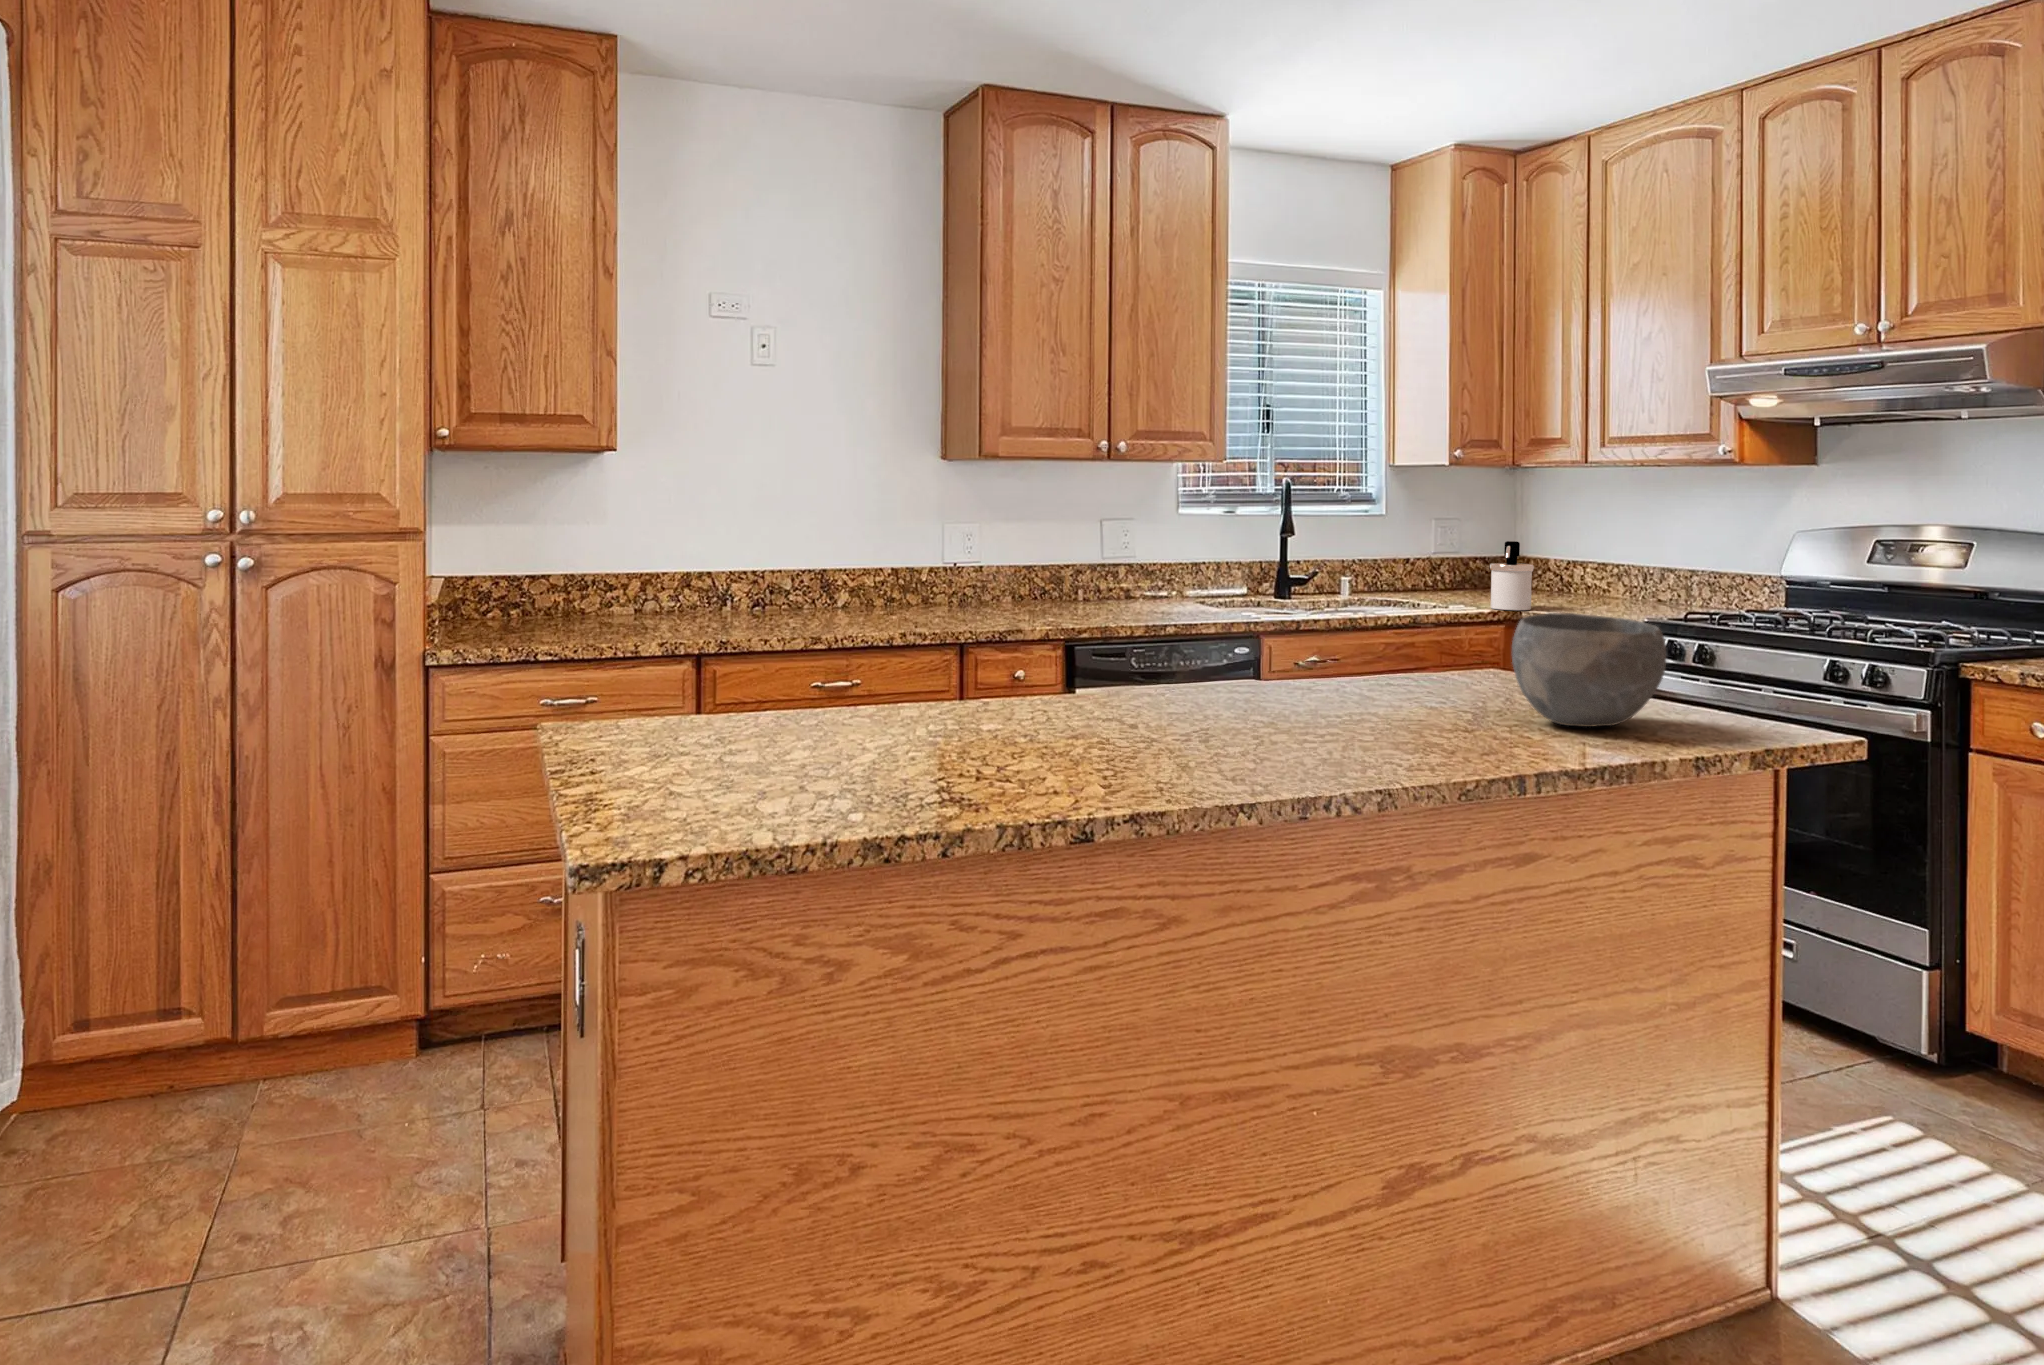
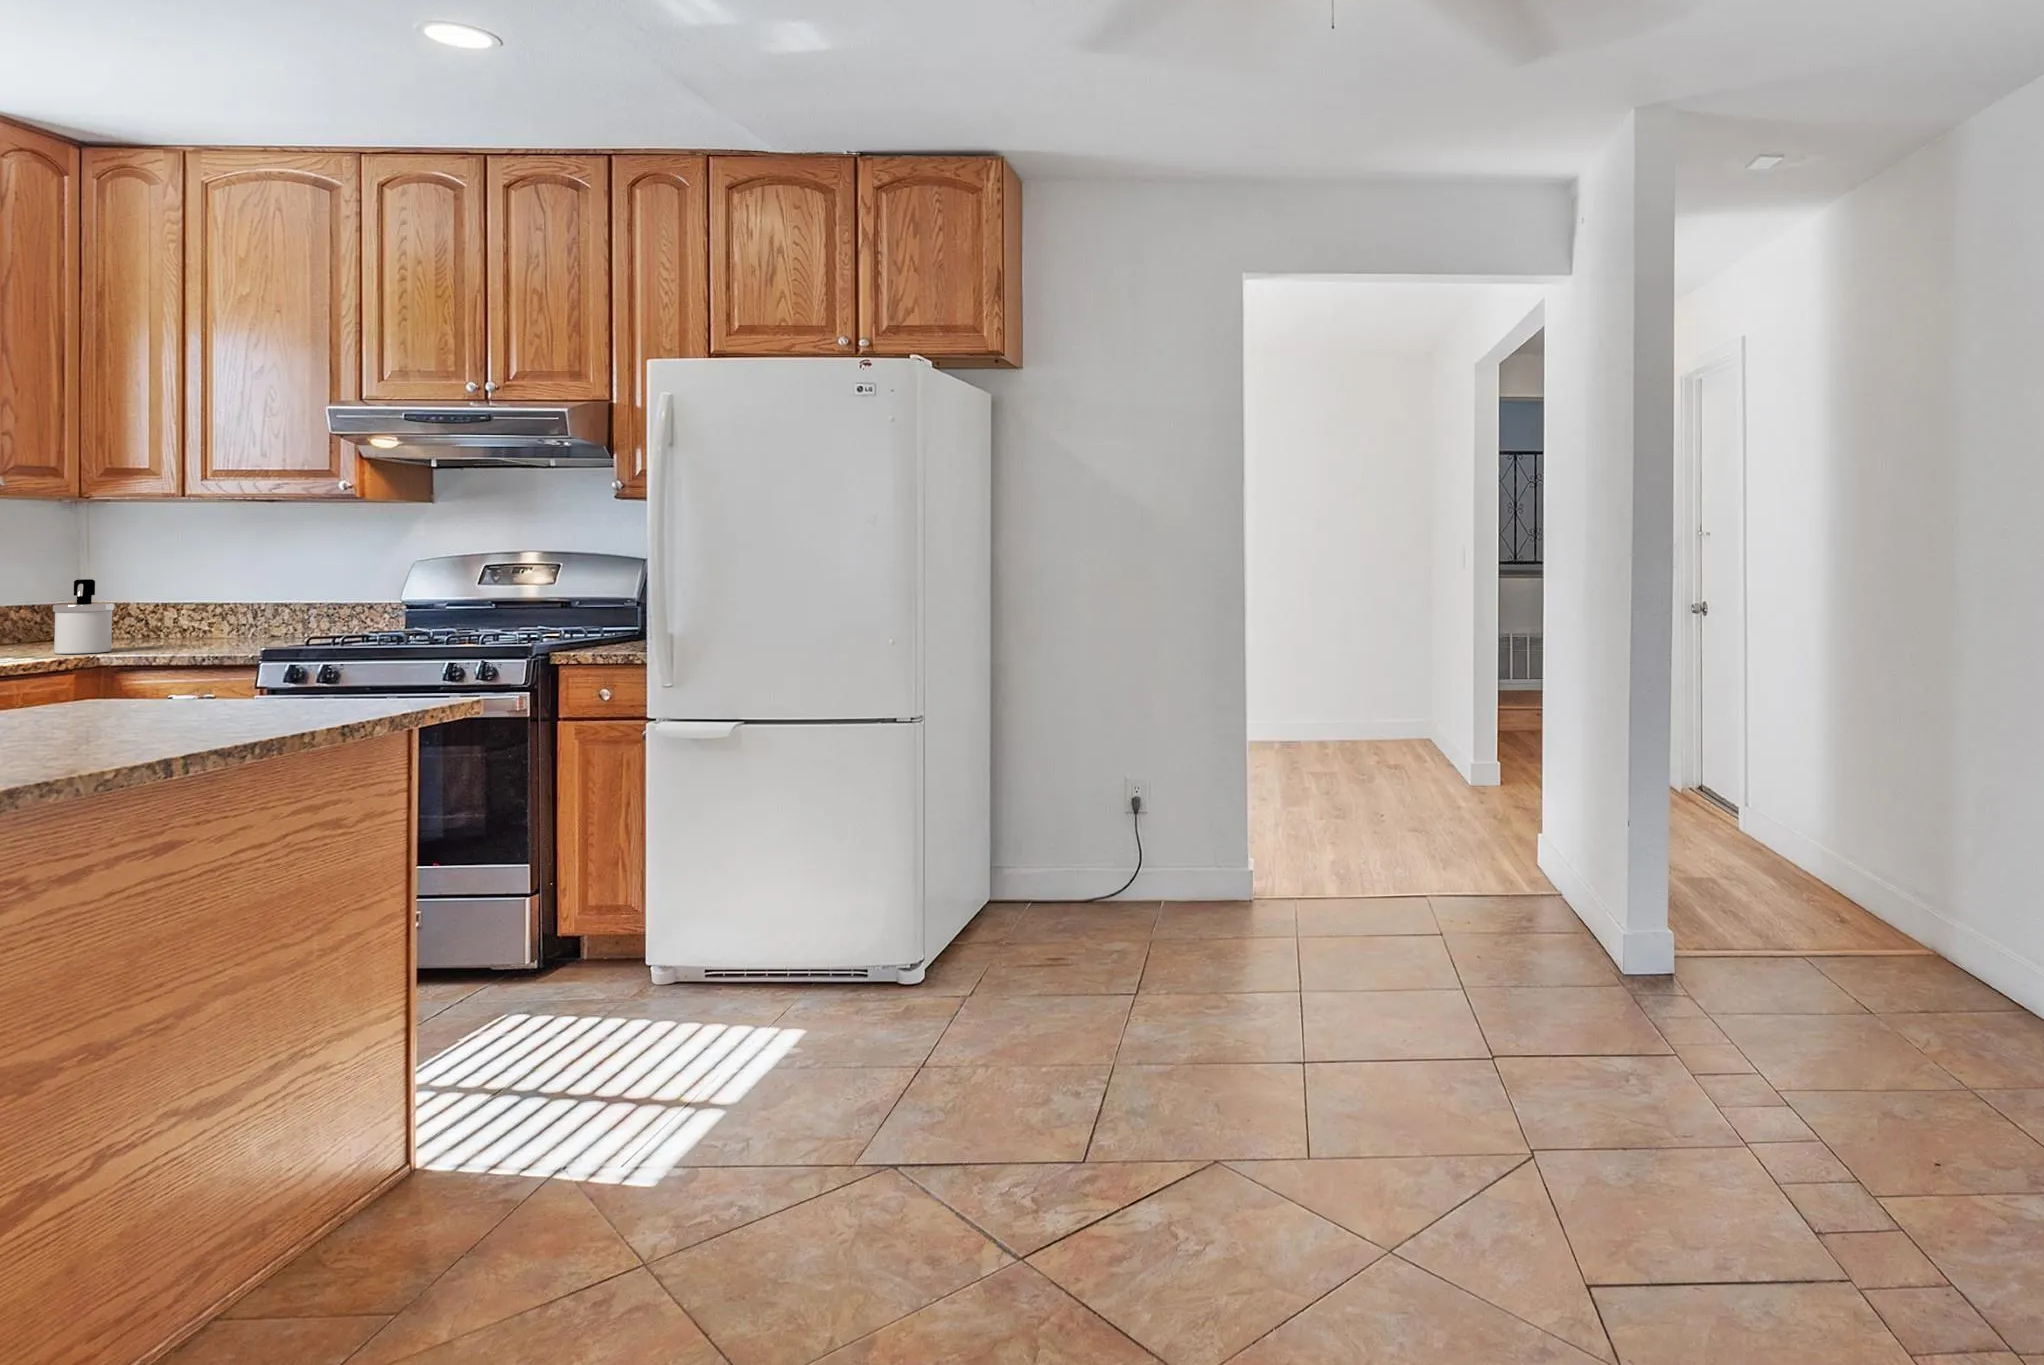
bowl: present [1512,613,1666,727] -> none [129,621,290,715]

